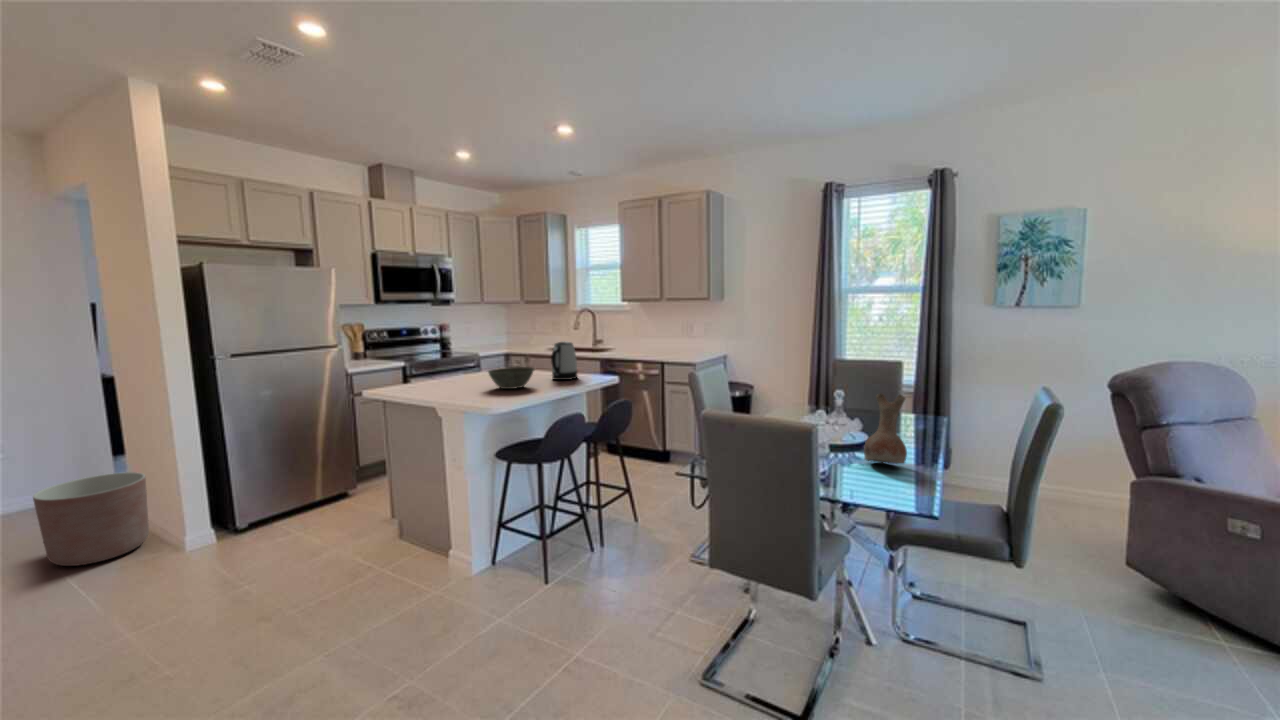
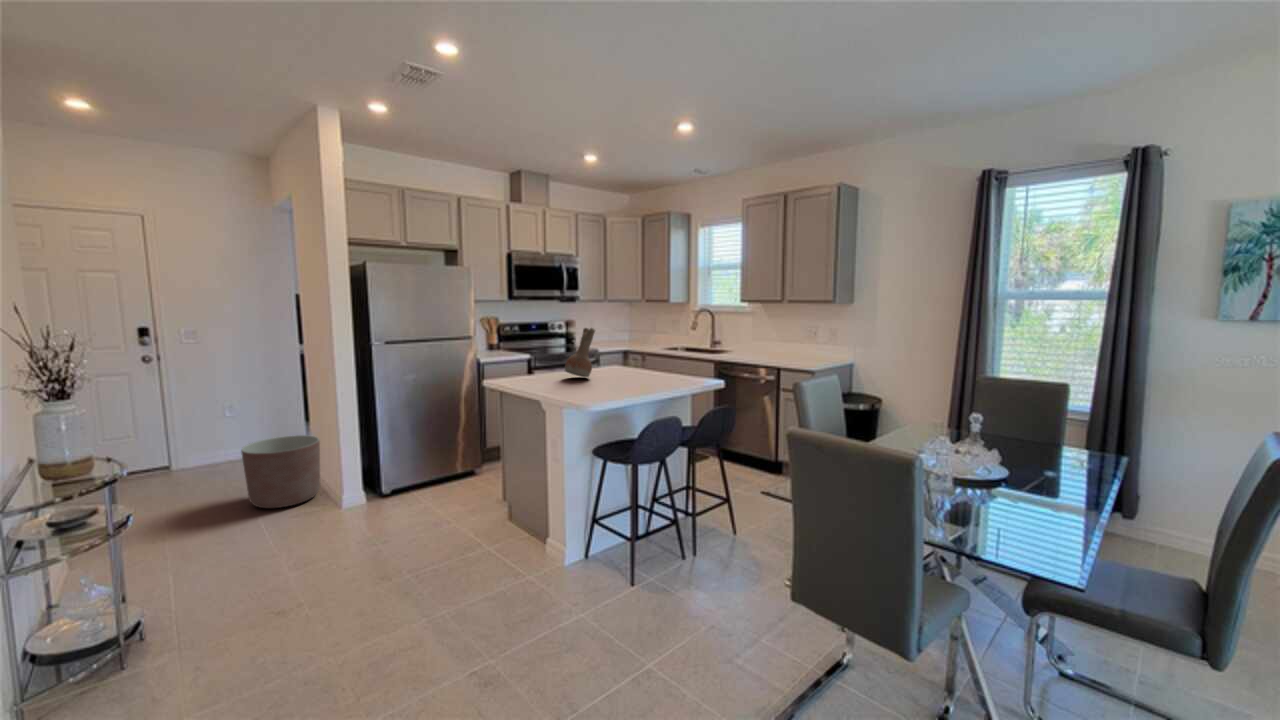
kettle: present [551,341,578,380] -> none [653,342,680,381]
bowl: present [488,367,535,389] -> none [589,365,635,387]
vase: present [864,393,907,464] -> present [565,328,595,377]

